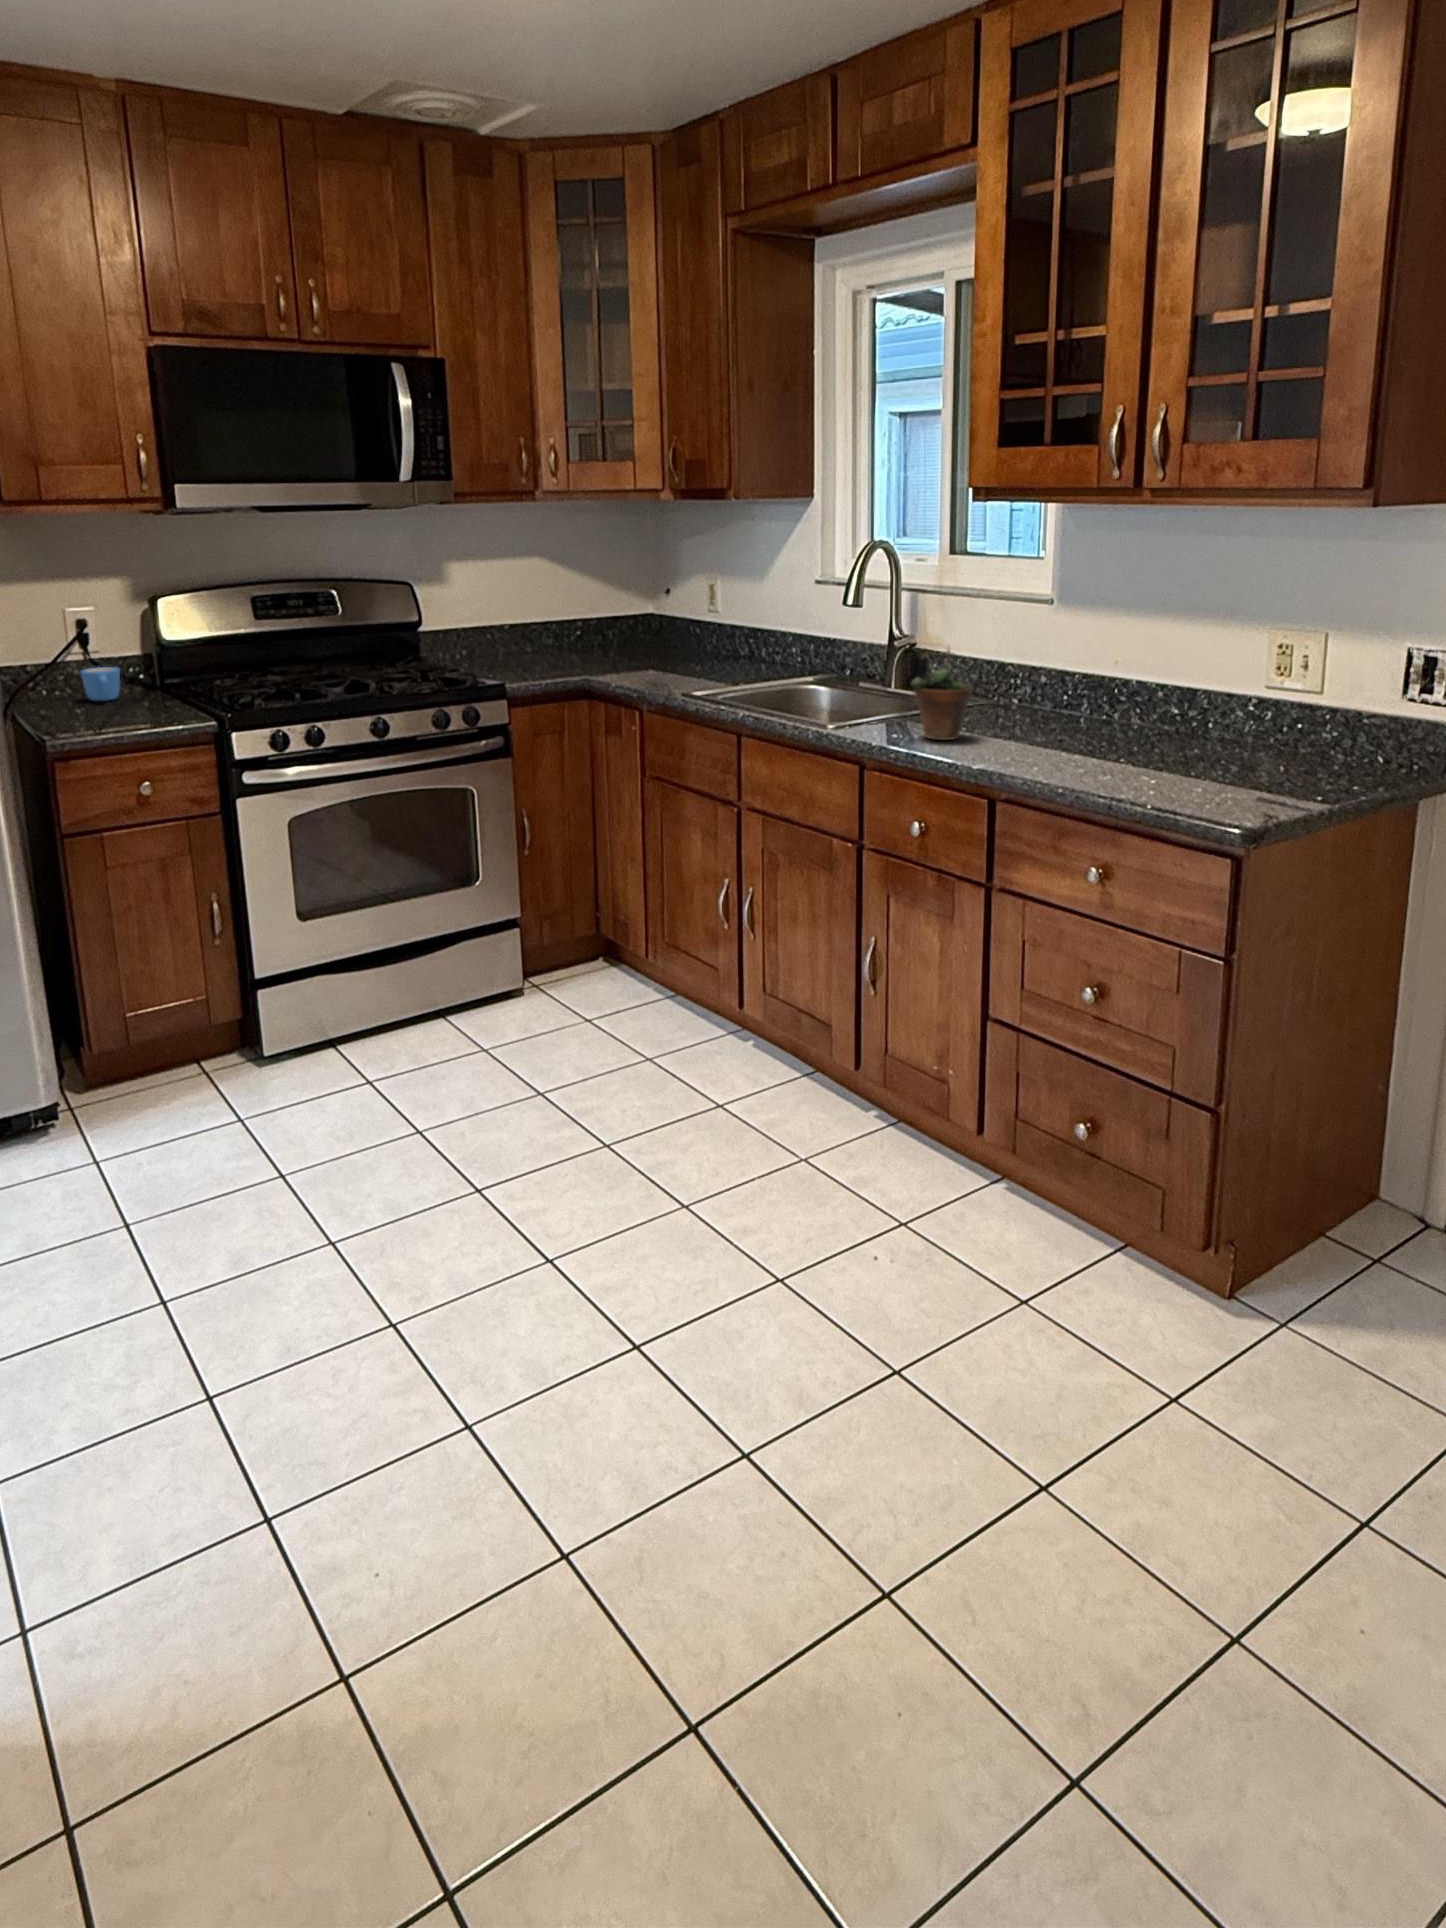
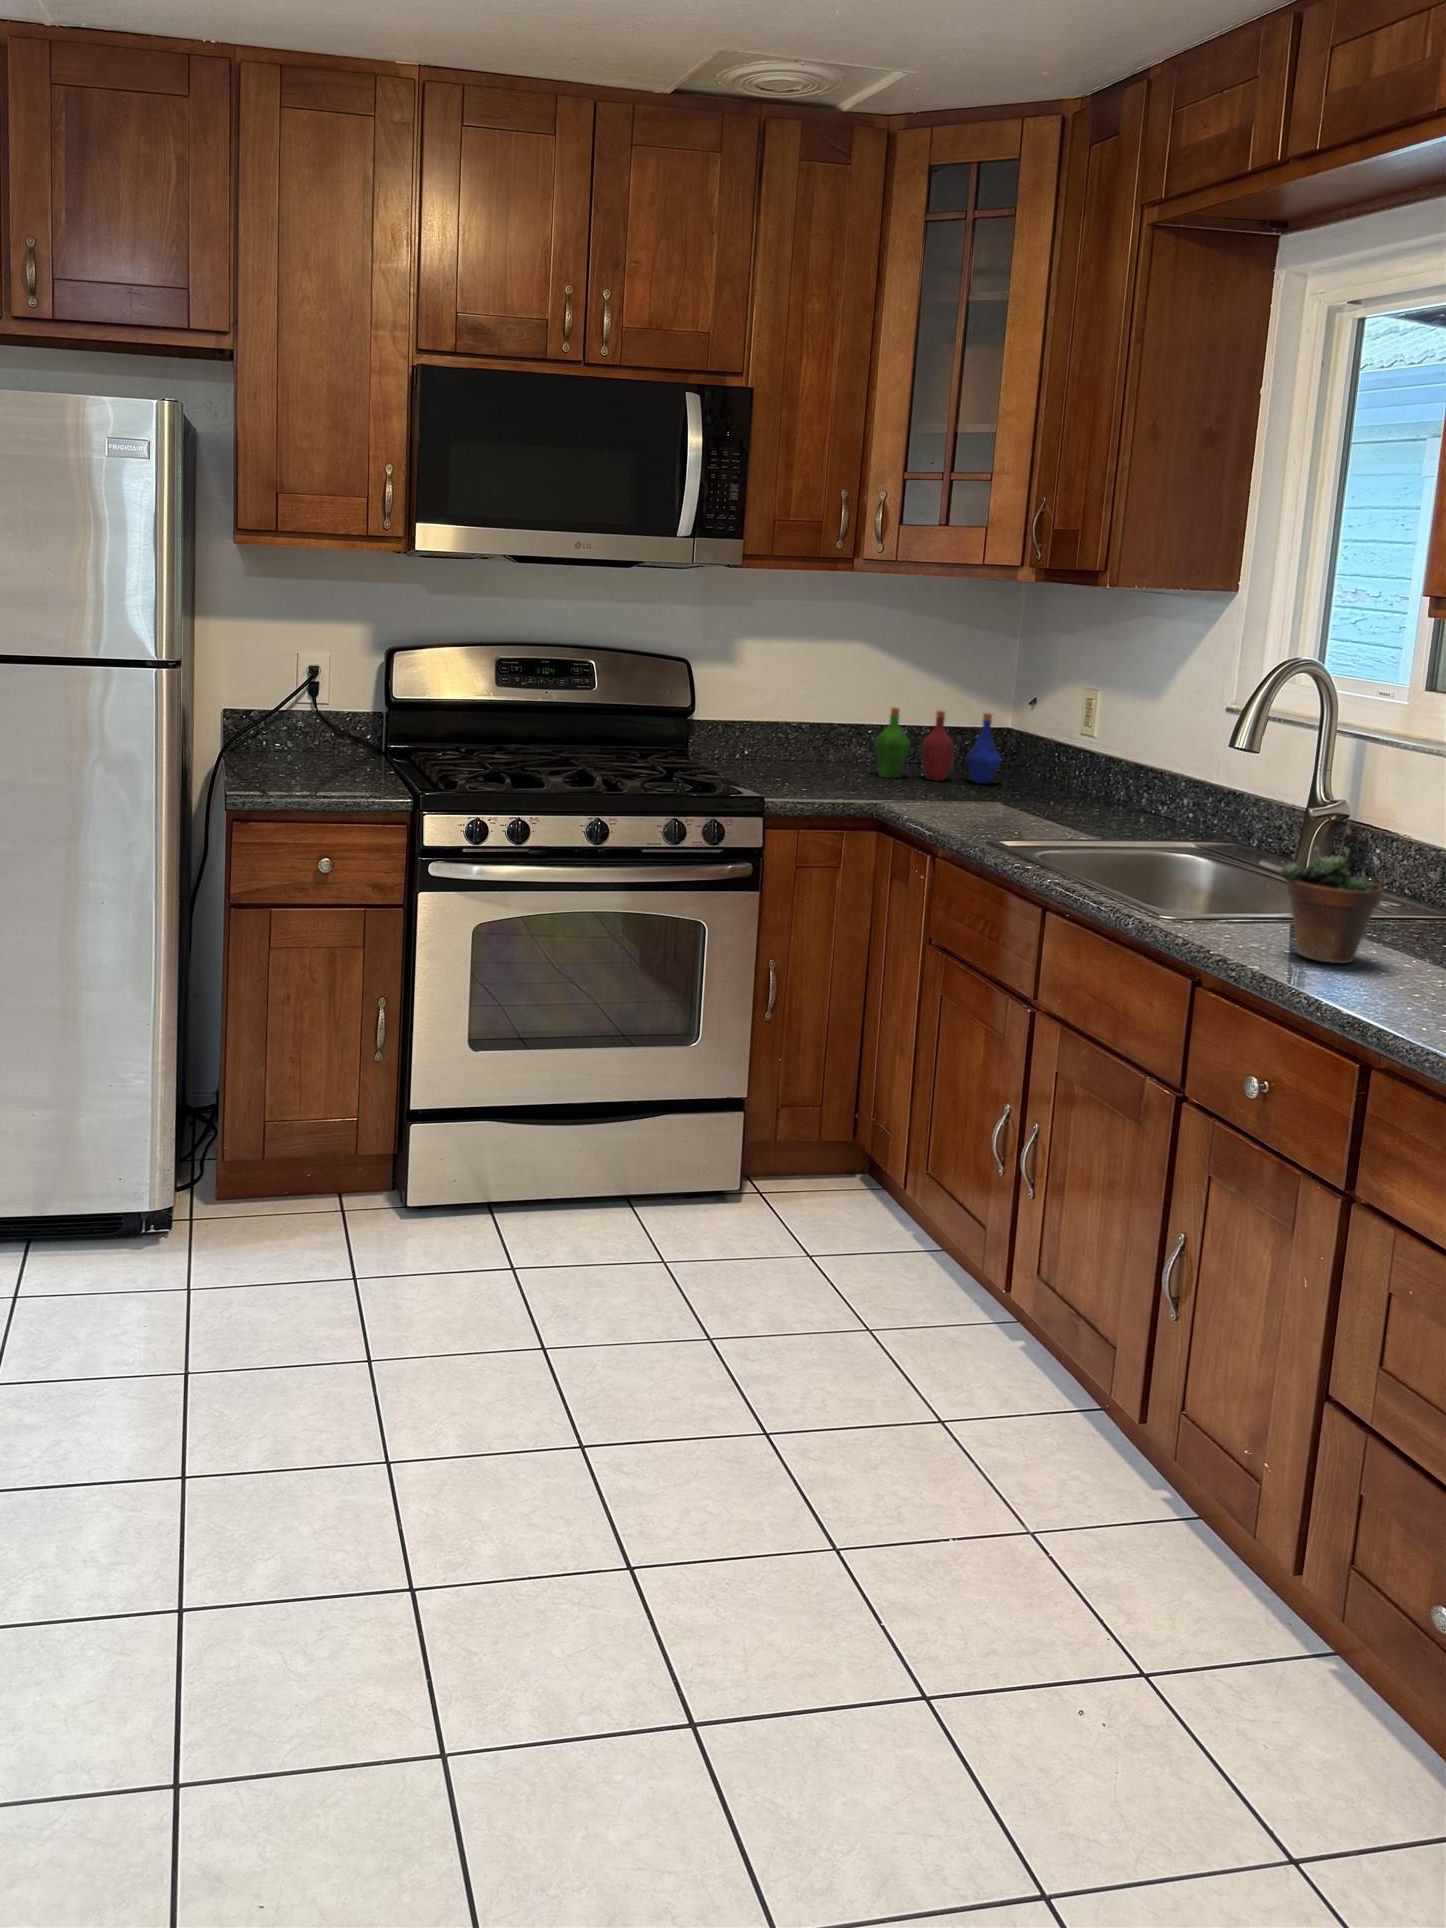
bottle: none [563,603,657,660] -> present [875,707,1001,783]
mug: present [80,667,120,701] -> none [294,720,335,758]

